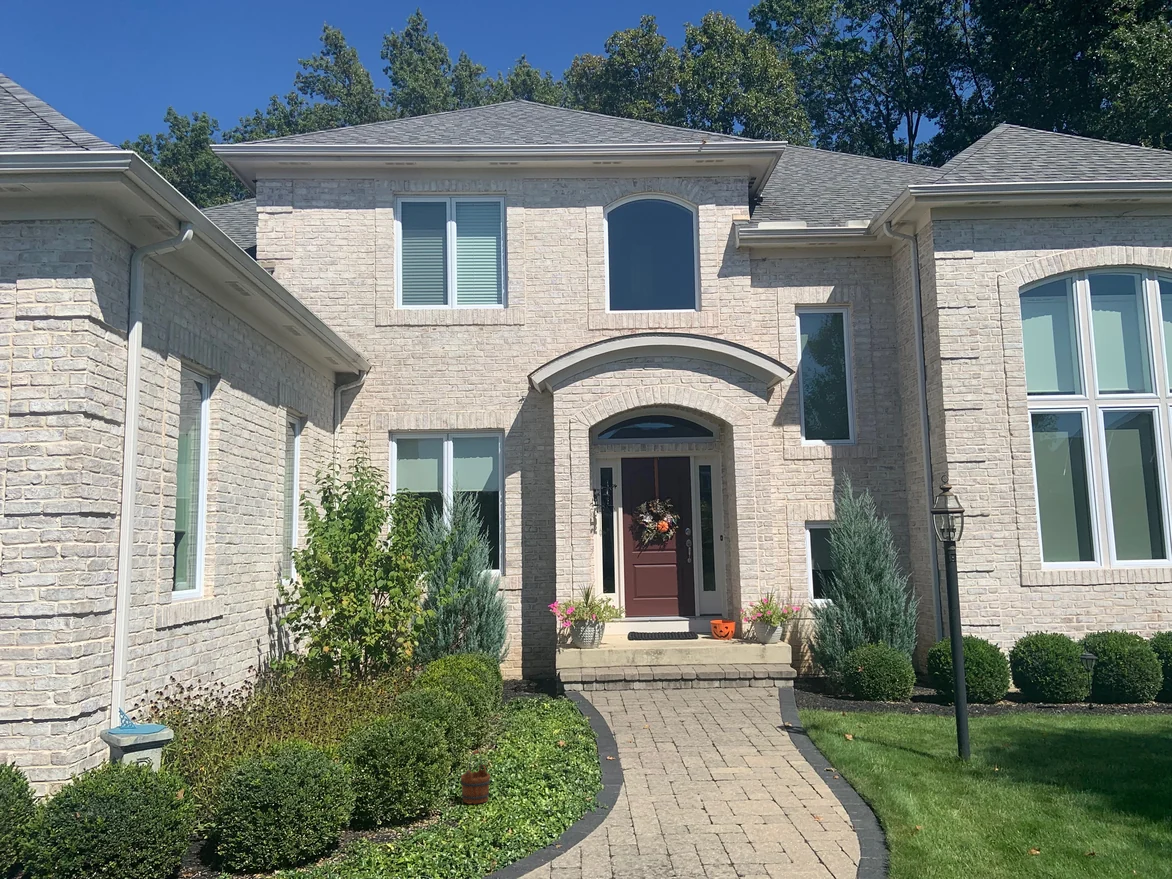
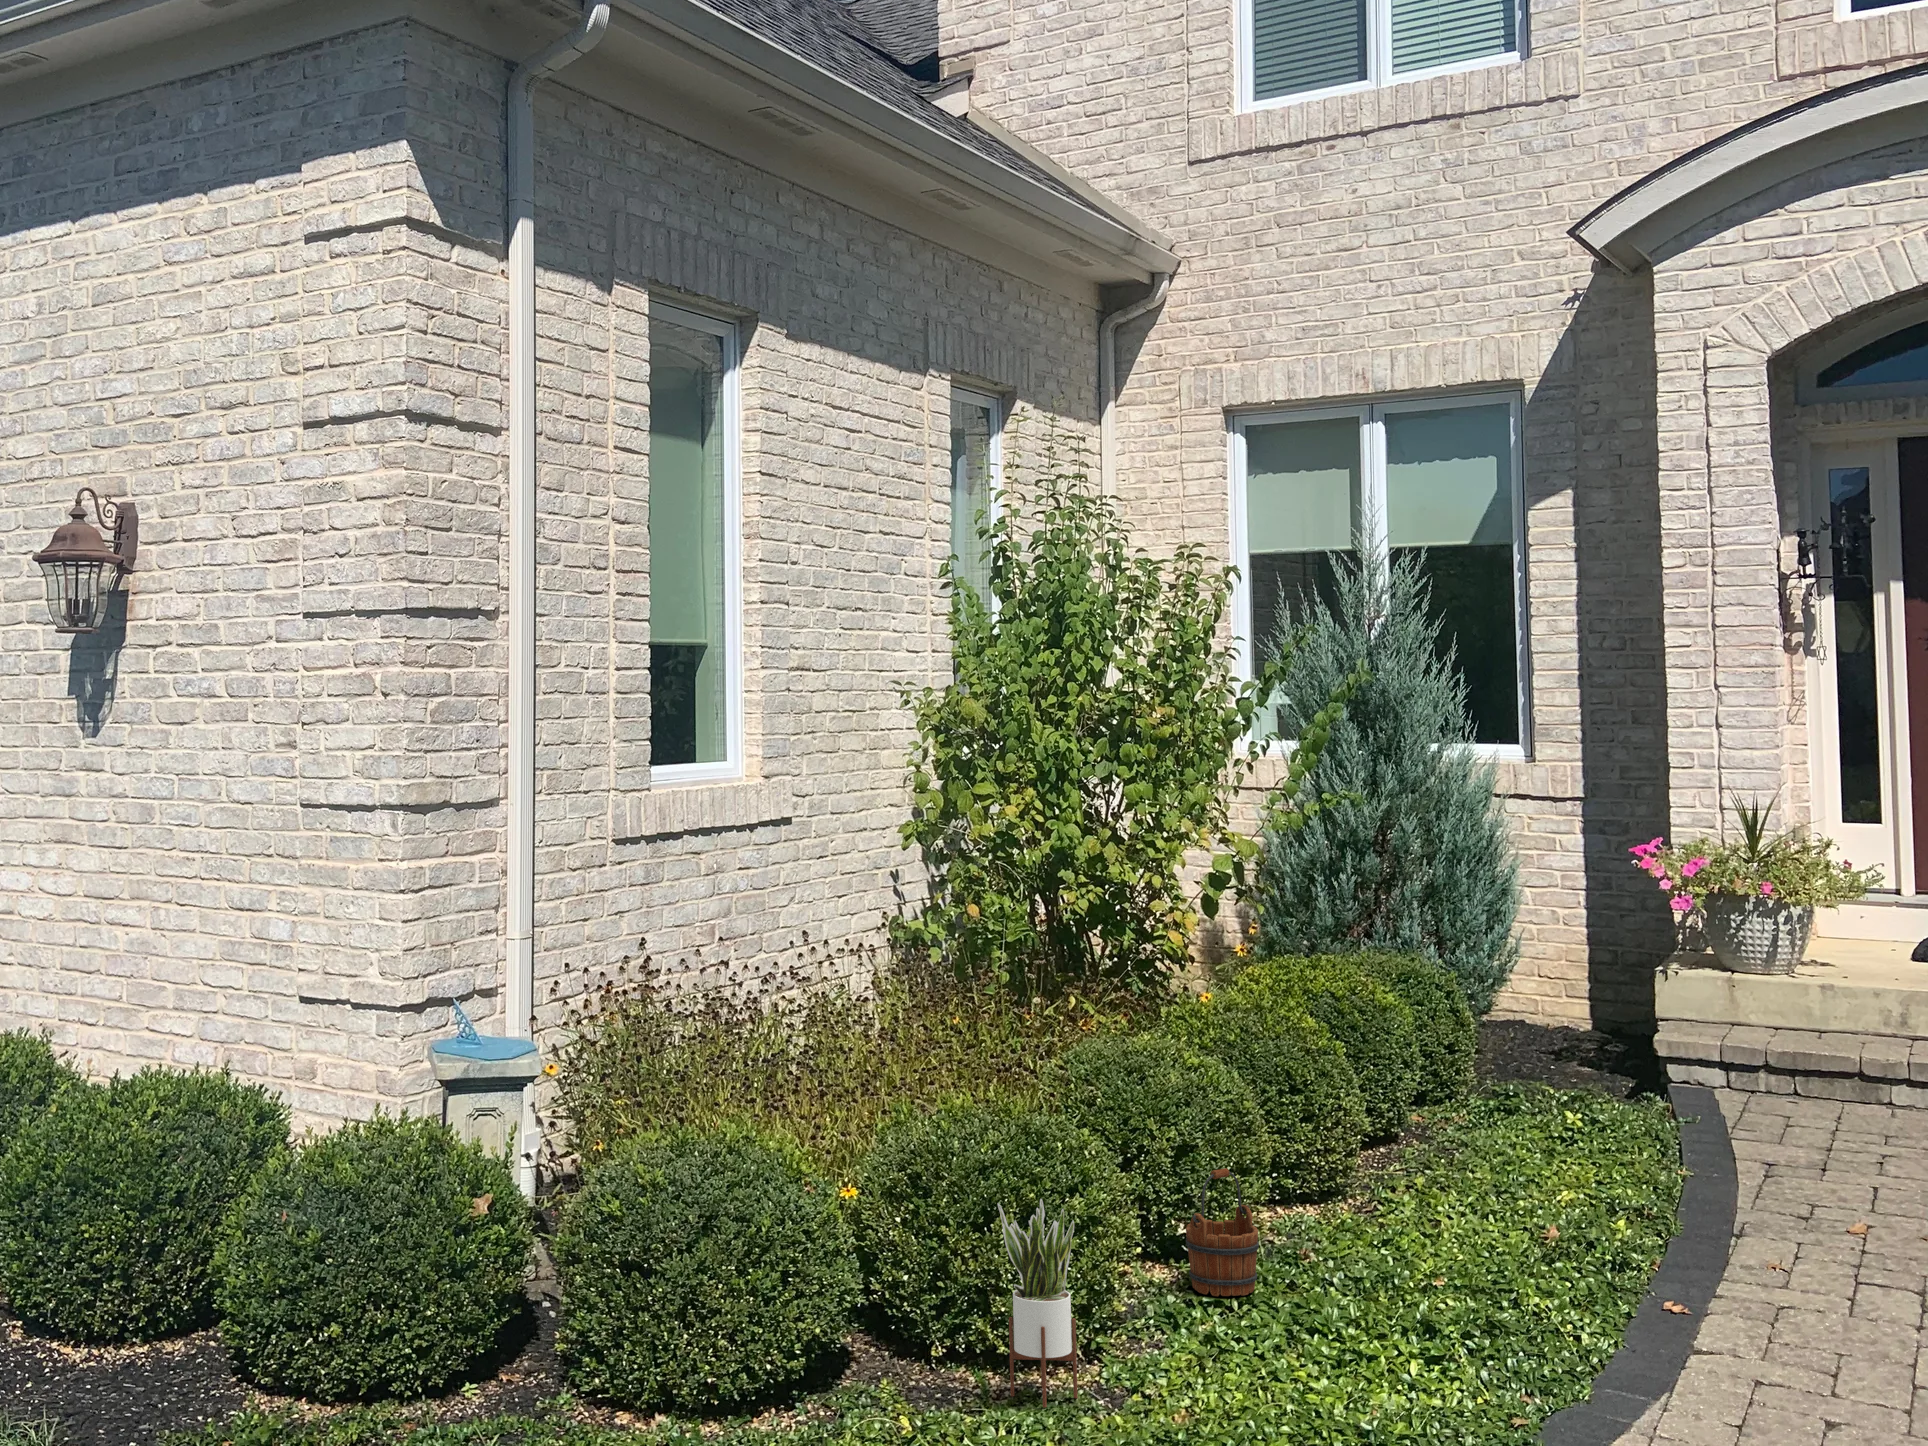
potted plant: none [425,771,453,861] -> present [998,1199,1078,1407]

